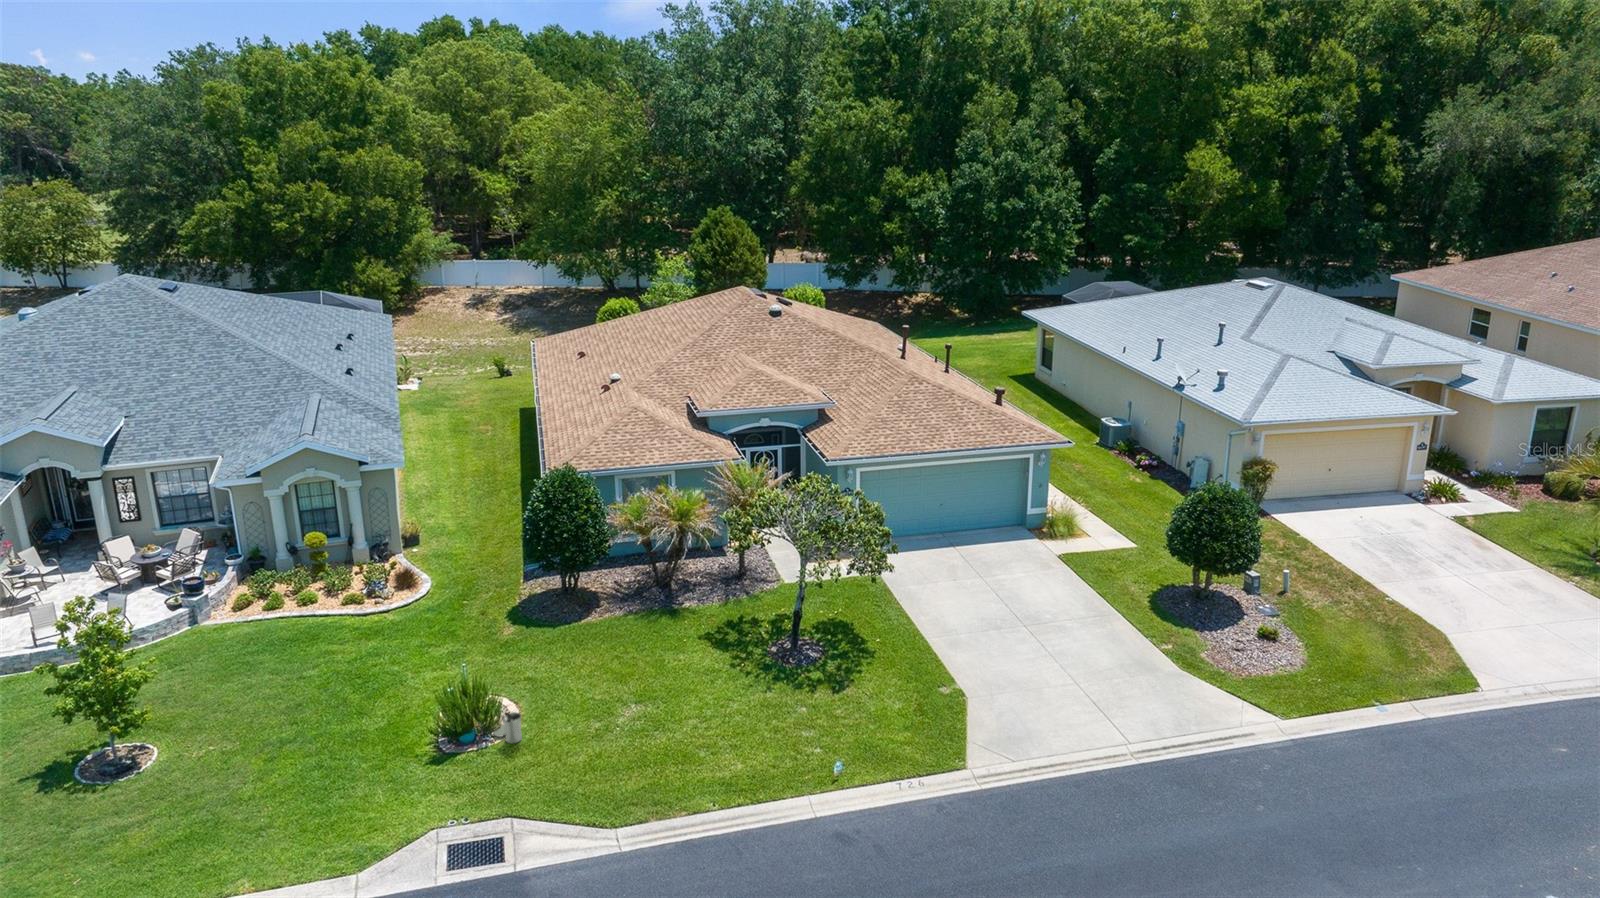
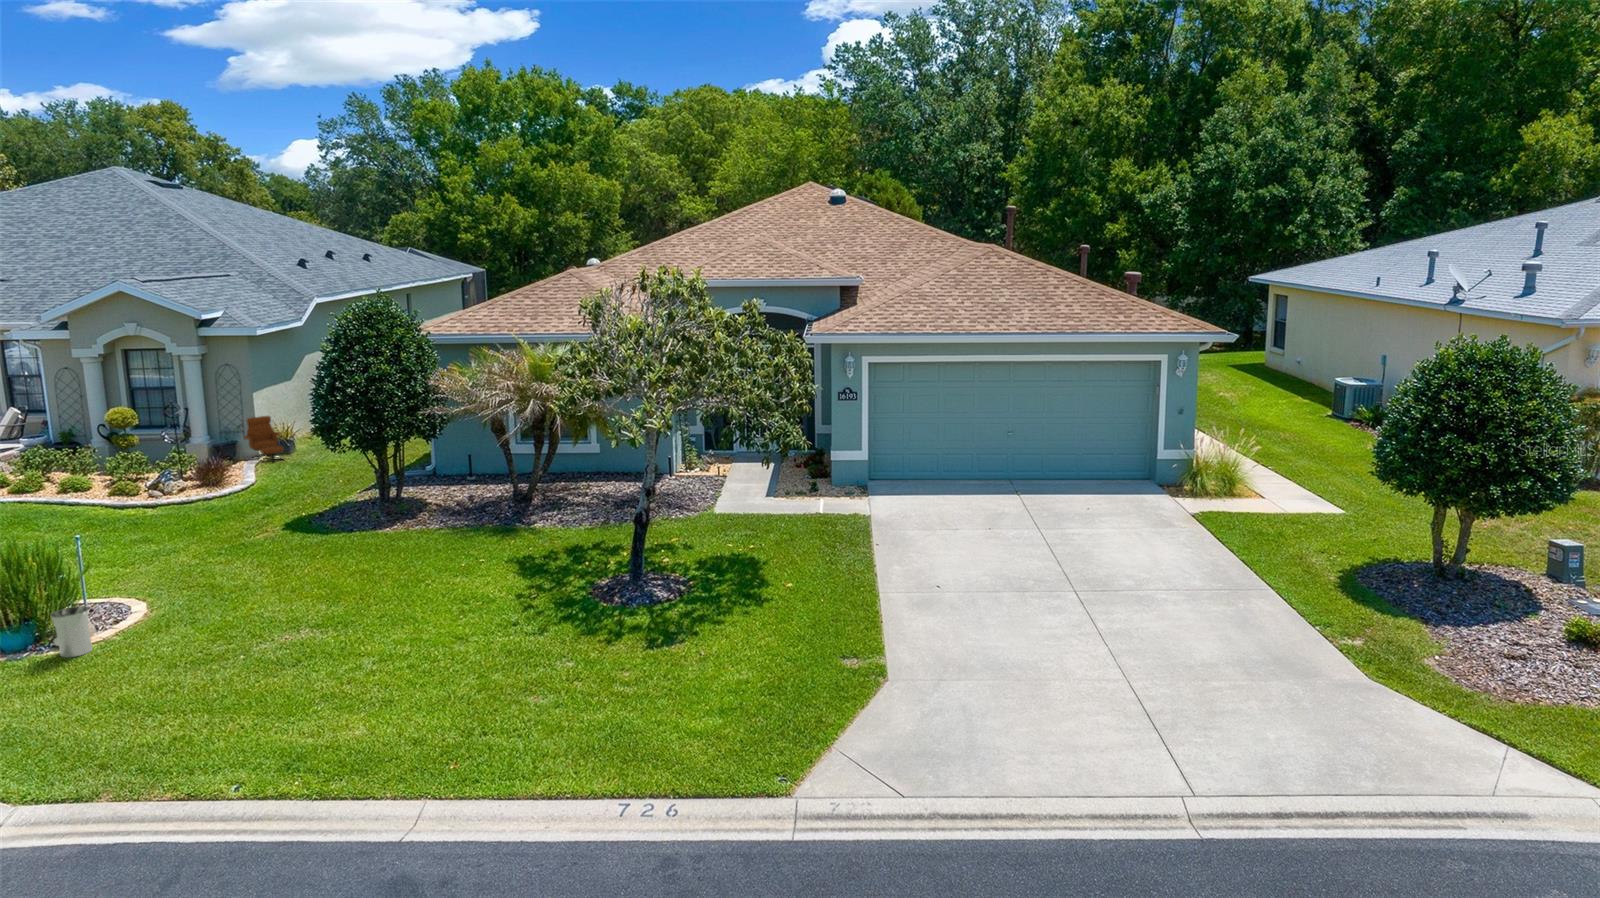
lounge chair: none [392,522,427,560] -> present [244,416,284,461]

